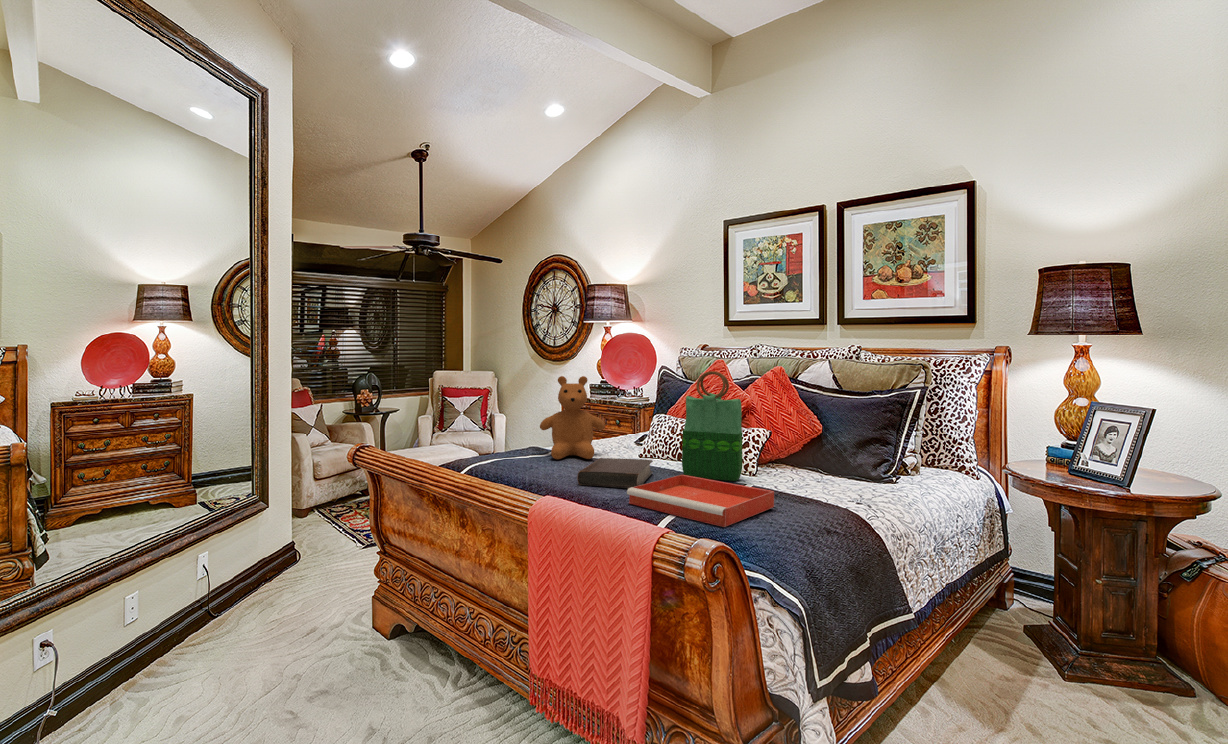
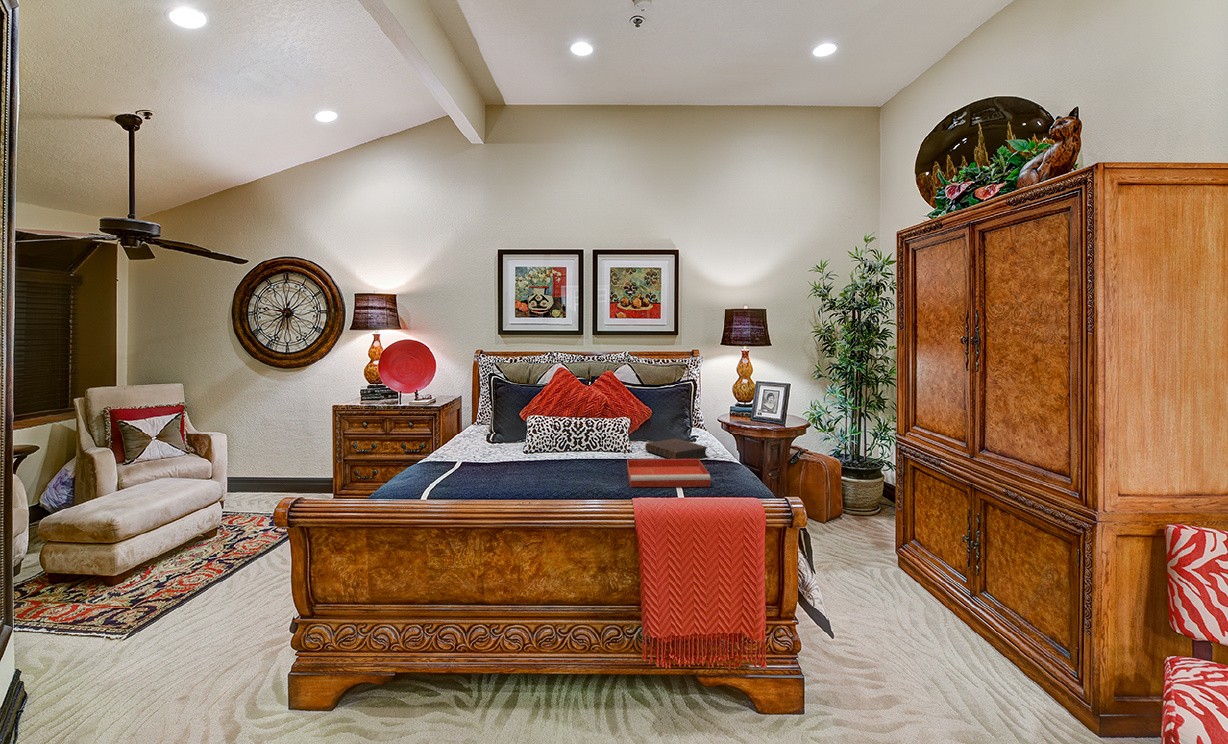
tote bag: present [682,371,742,481] -> none [596,383,638,461]
teddy bear: present [540,376,605,459] -> none [455,393,514,468]
book: present [577,458,653,488] -> present [645,439,707,459]

